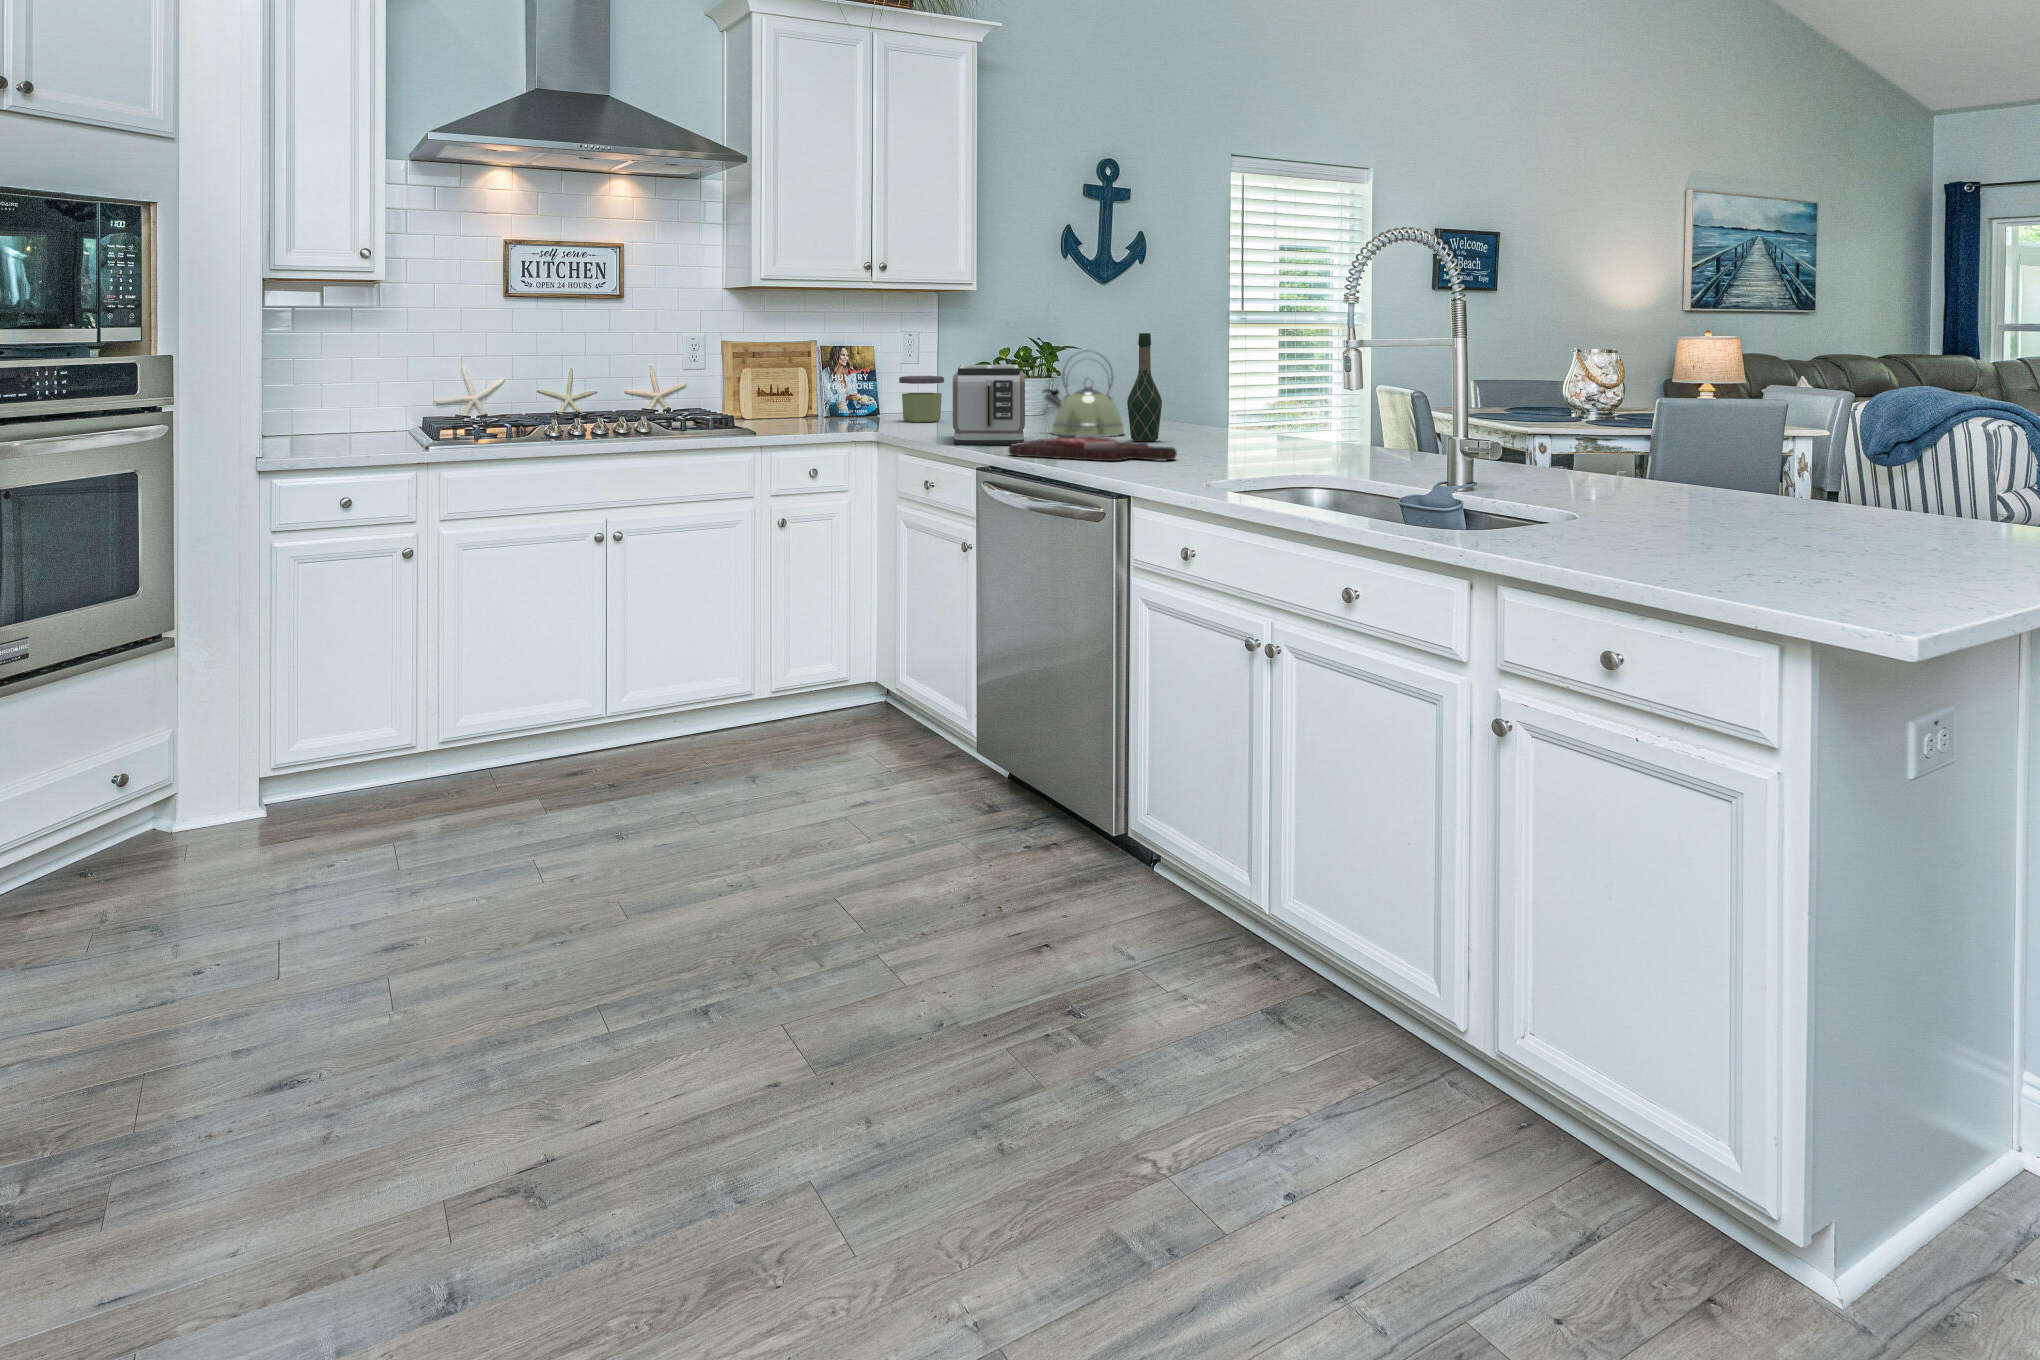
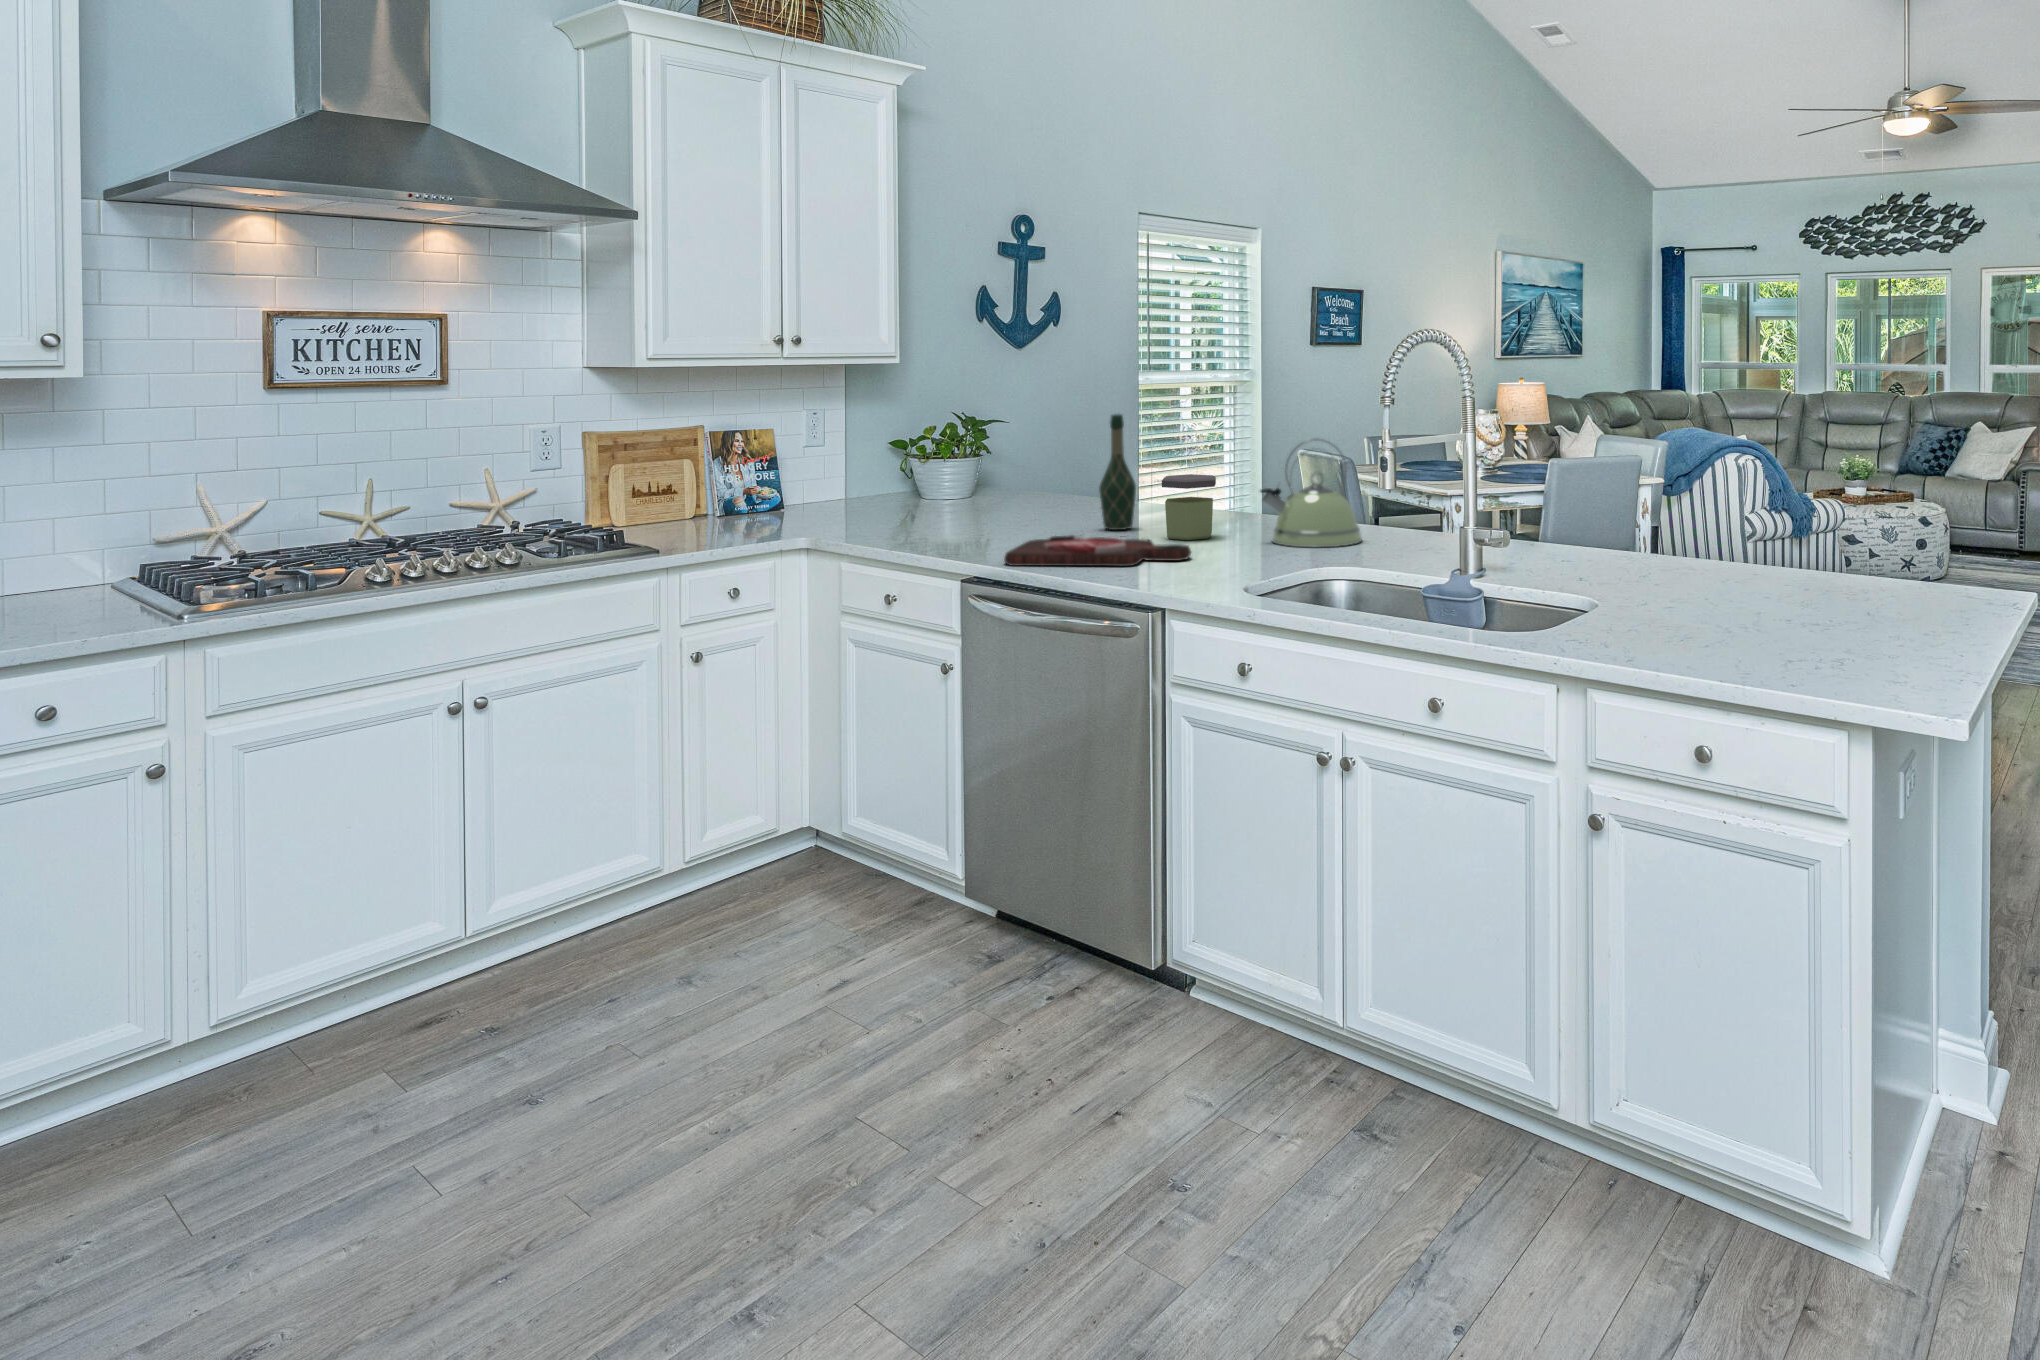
kettle: present [1043,350,1124,436] -> present [1260,439,1362,547]
toaster: present [953,365,1025,445] -> none [904,452,1001,550]
jar: present [899,376,944,422] -> present [1162,474,1216,540]

